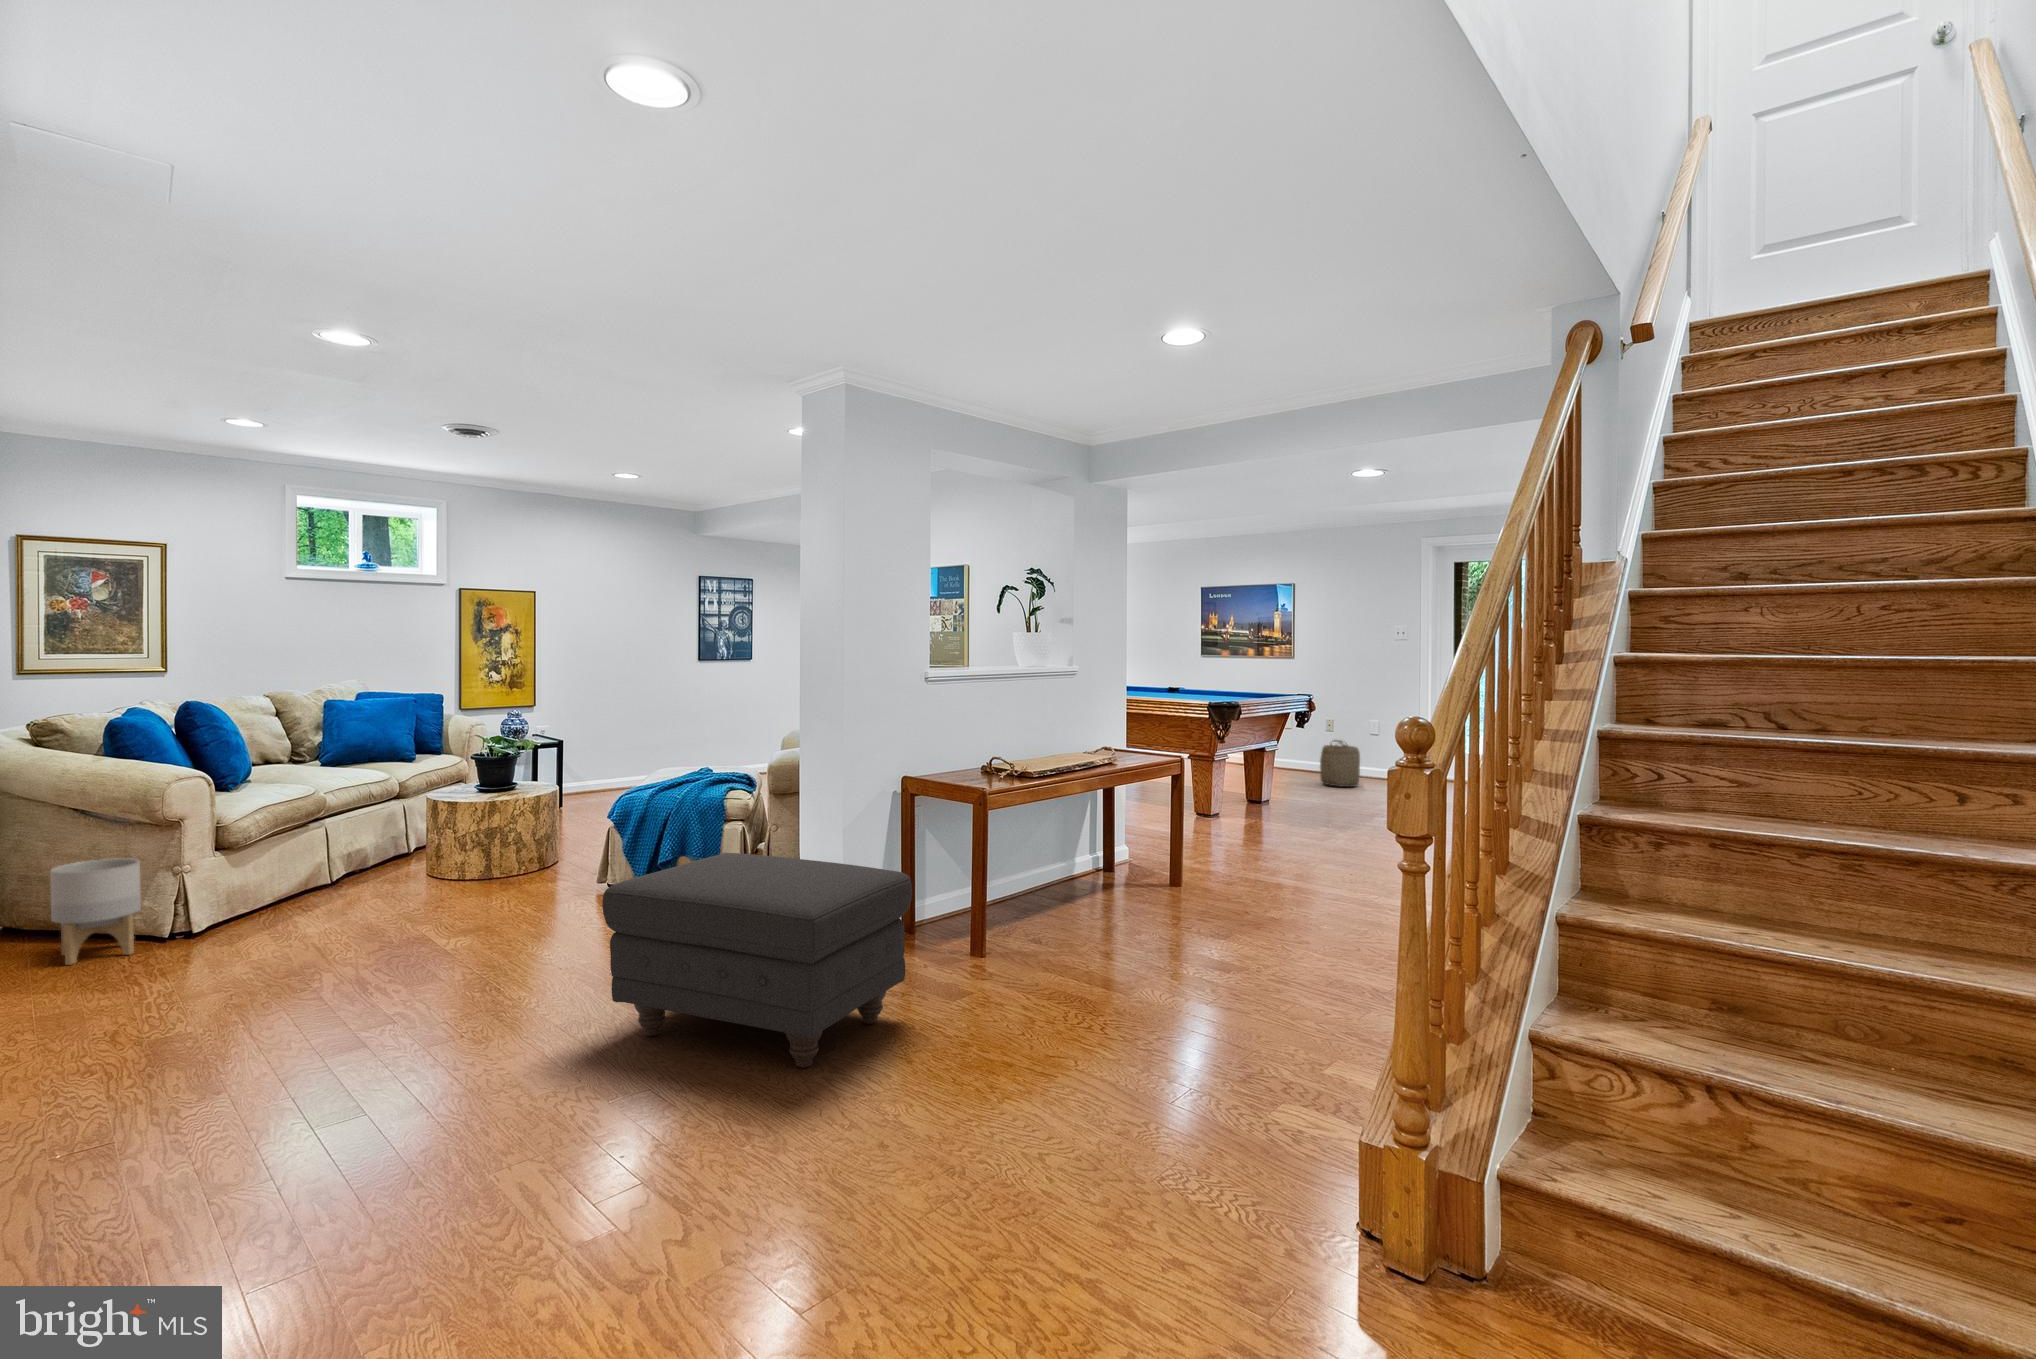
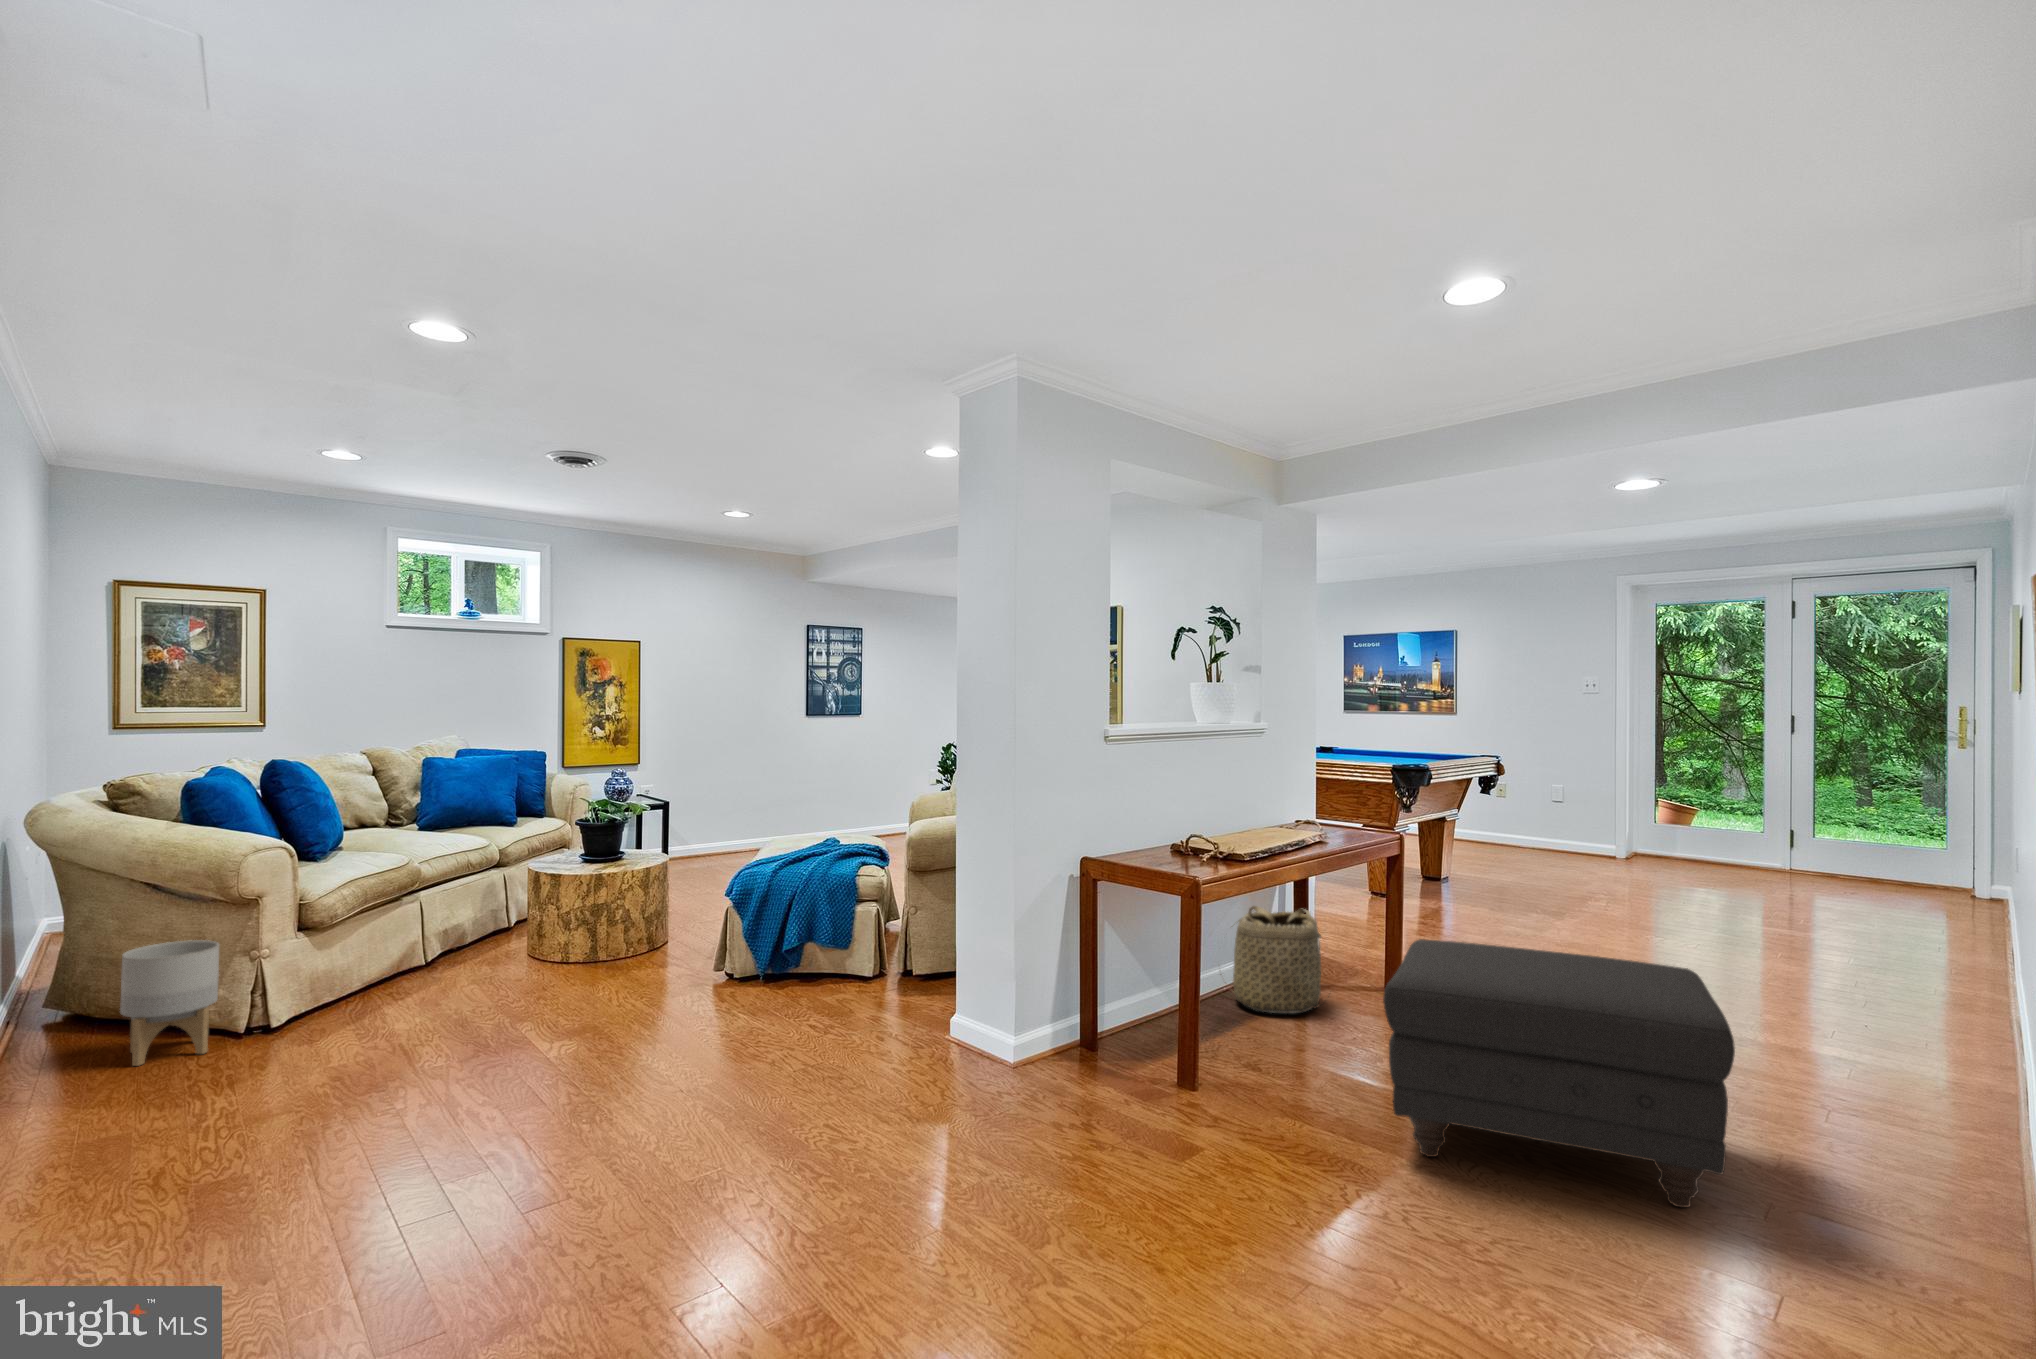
basket: present [1320,740,1360,787] -> present [1220,906,1321,1014]
ottoman: present [602,853,912,1068] -> present [1383,939,1735,1208]

